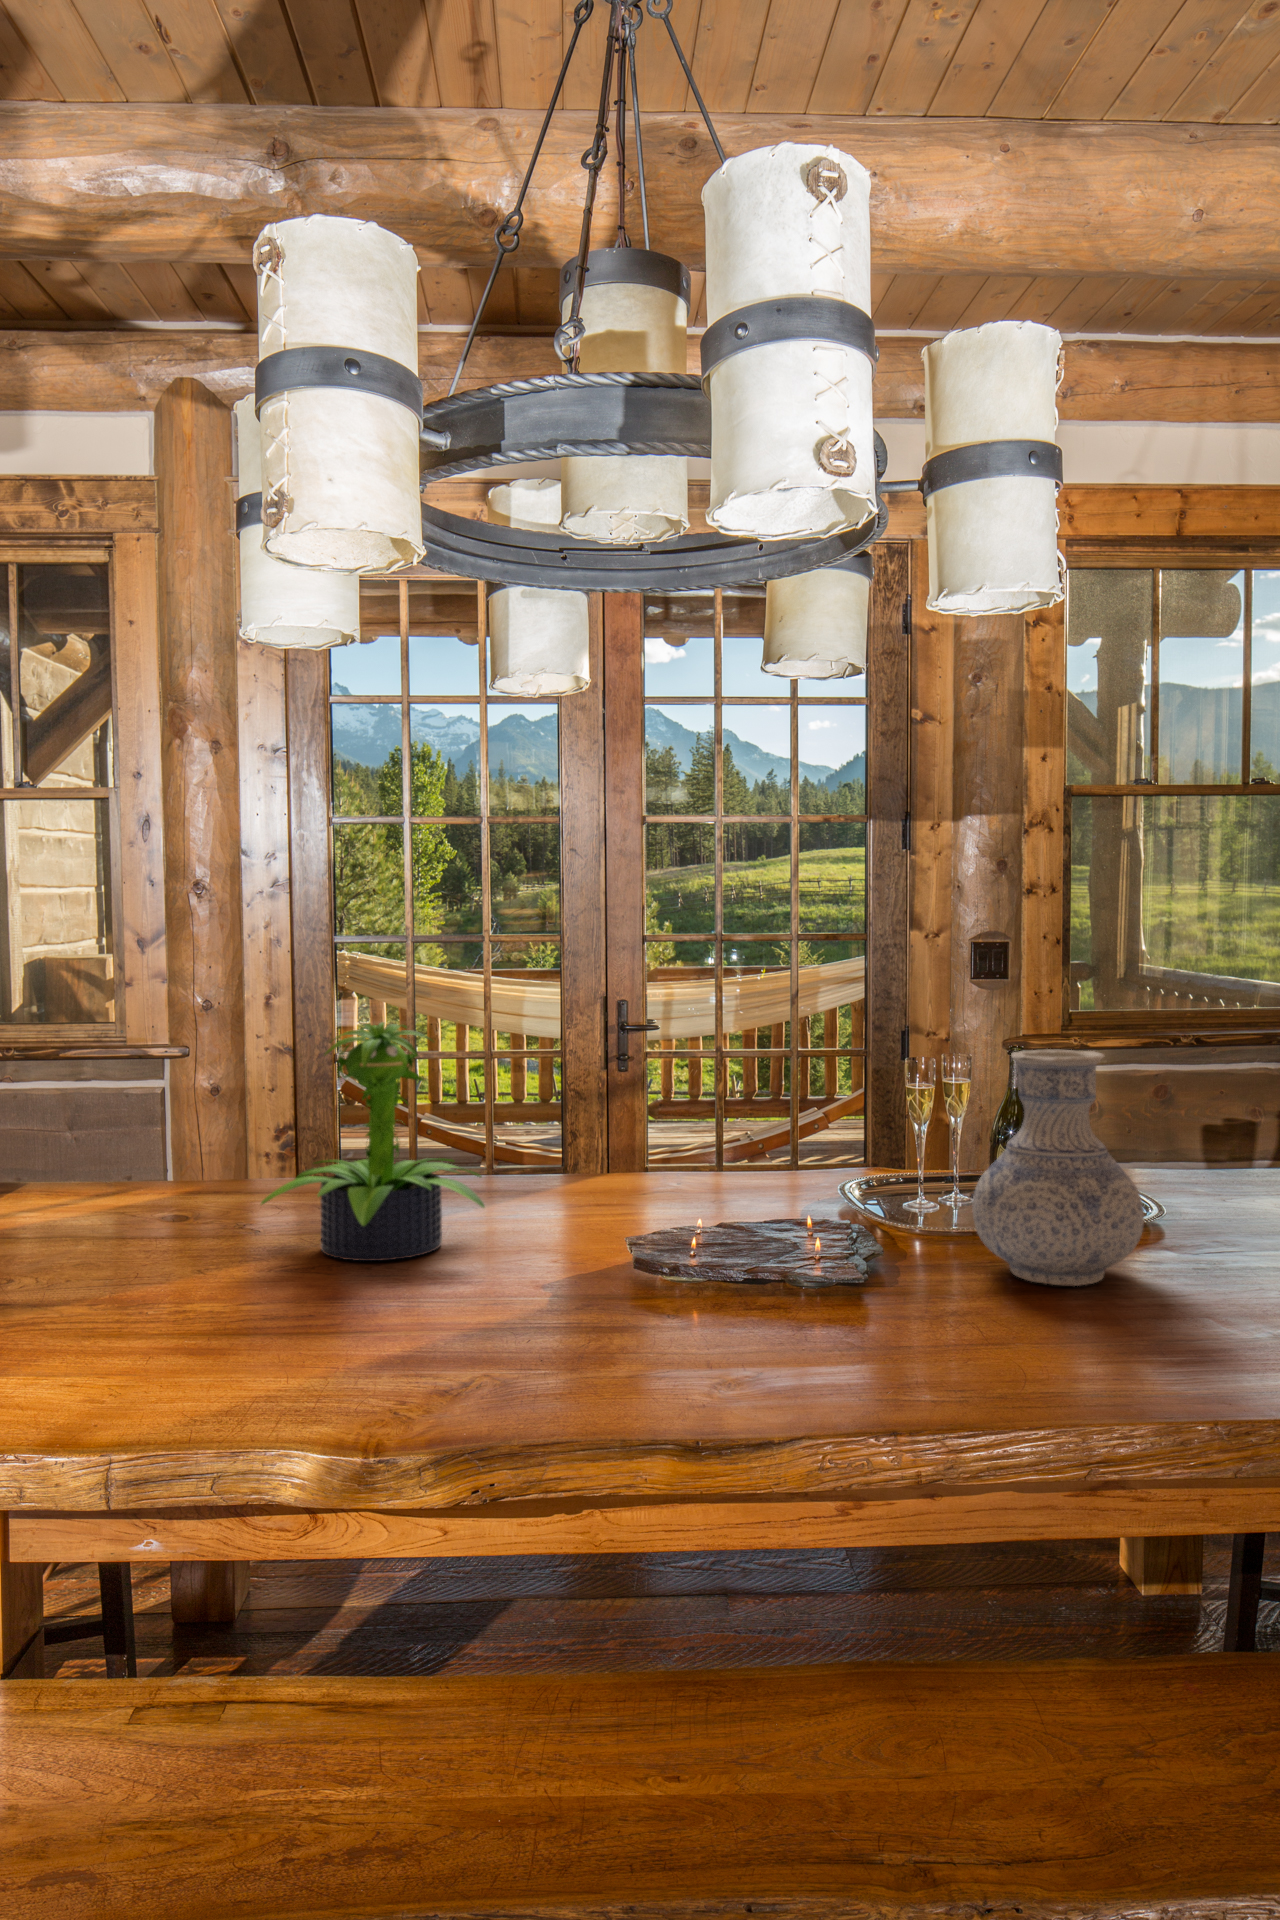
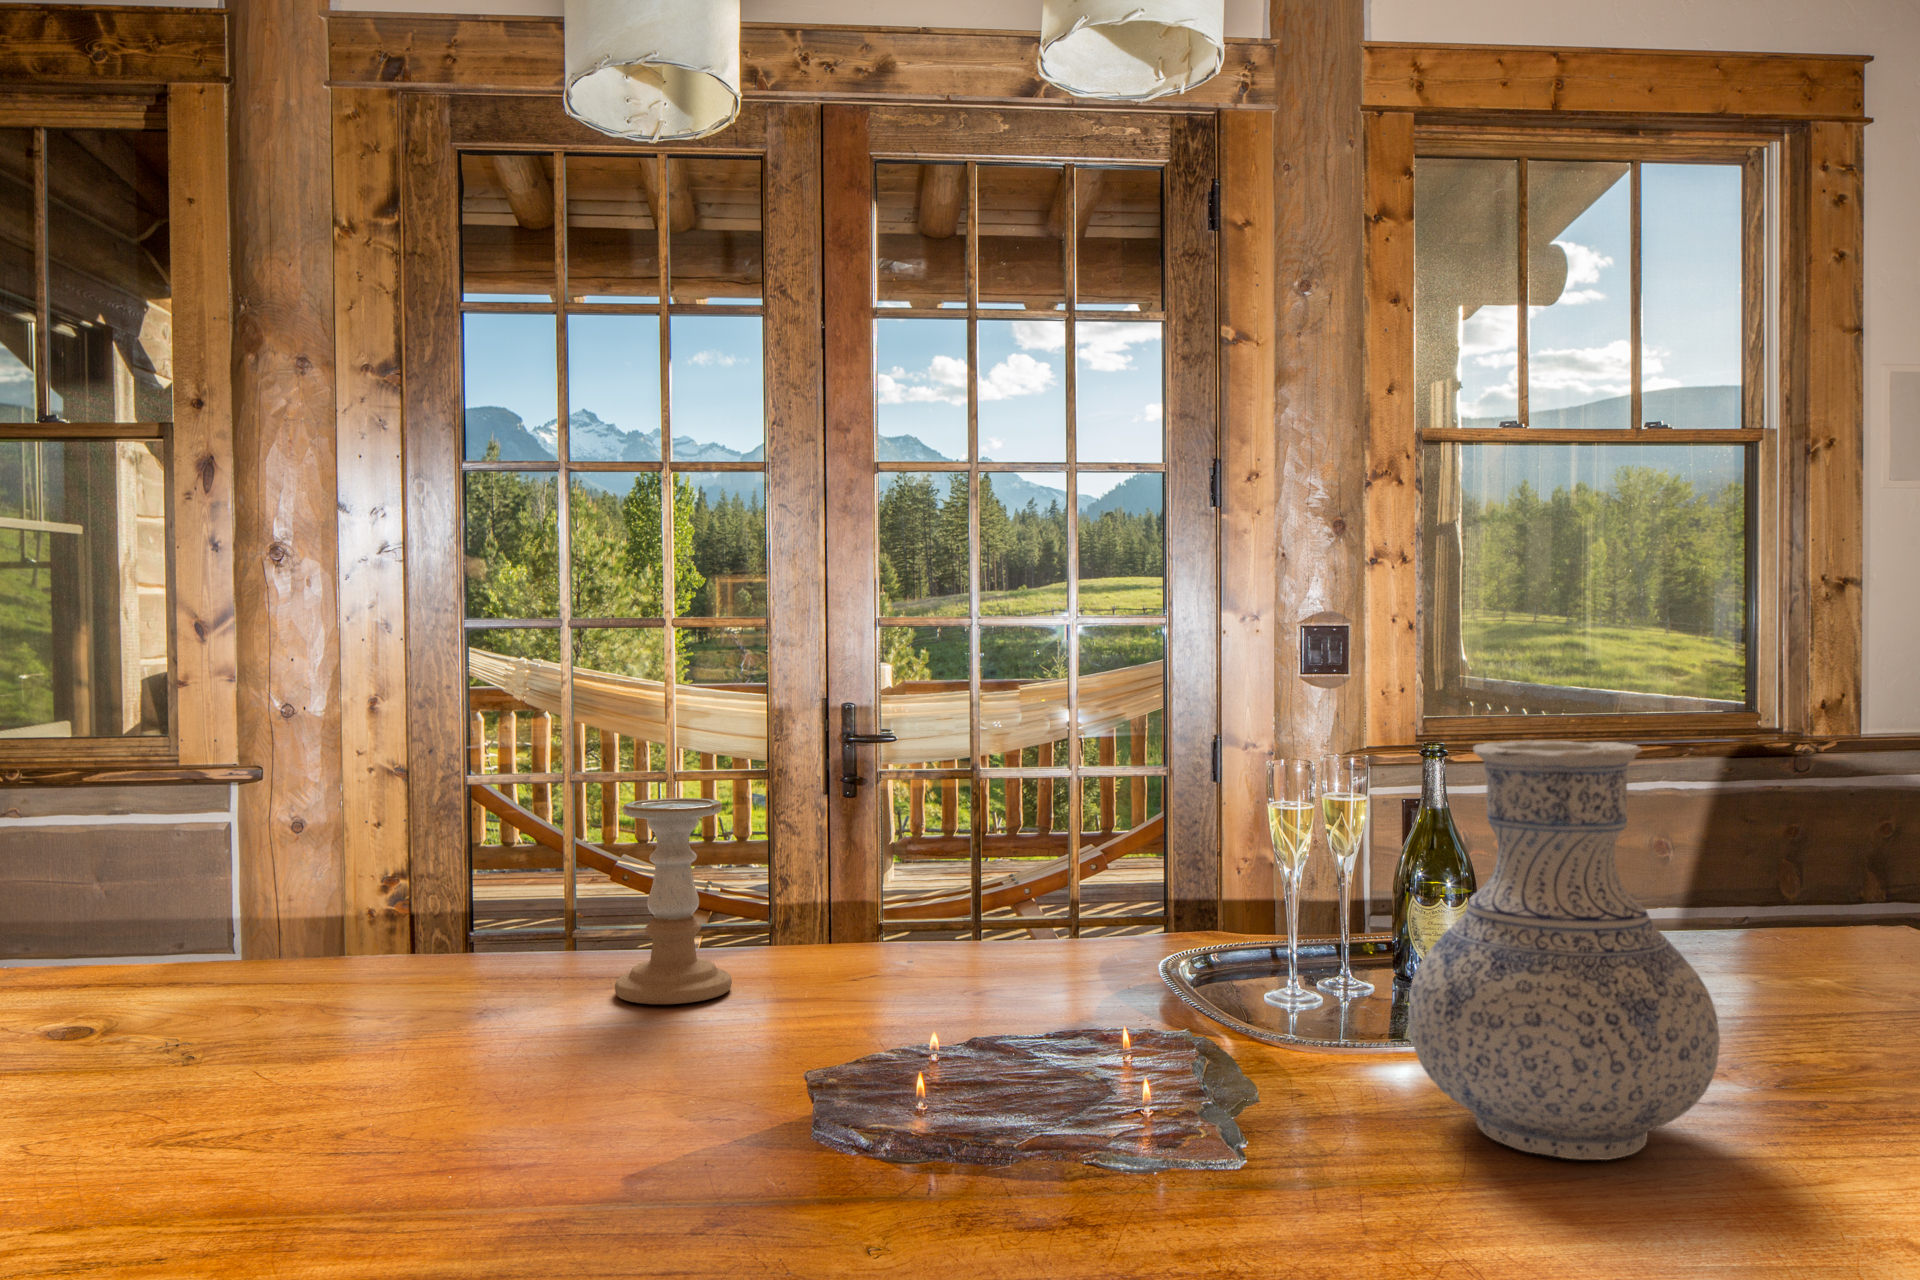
potted plant: present [261,1022,484,1261] -> none [155,702,578,1124]
candle holder: none [493,1076,566,1205] -> present [615,798,732,1004]

